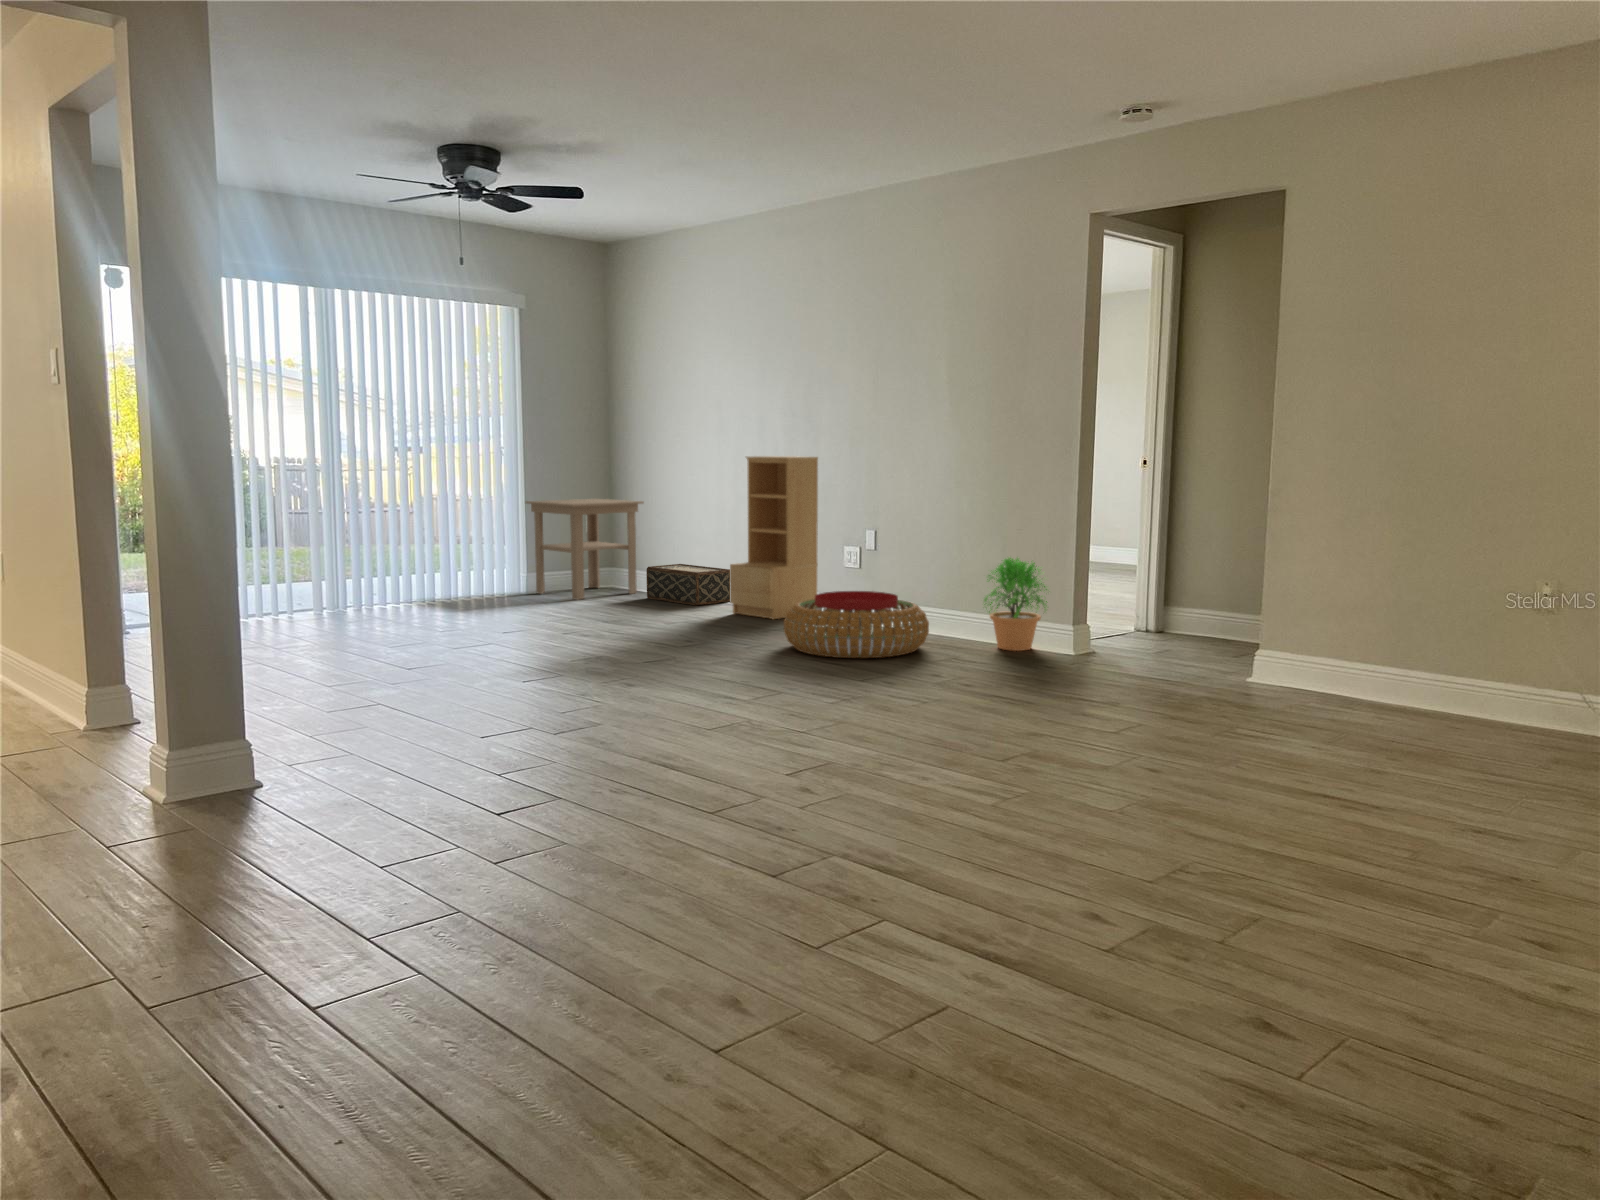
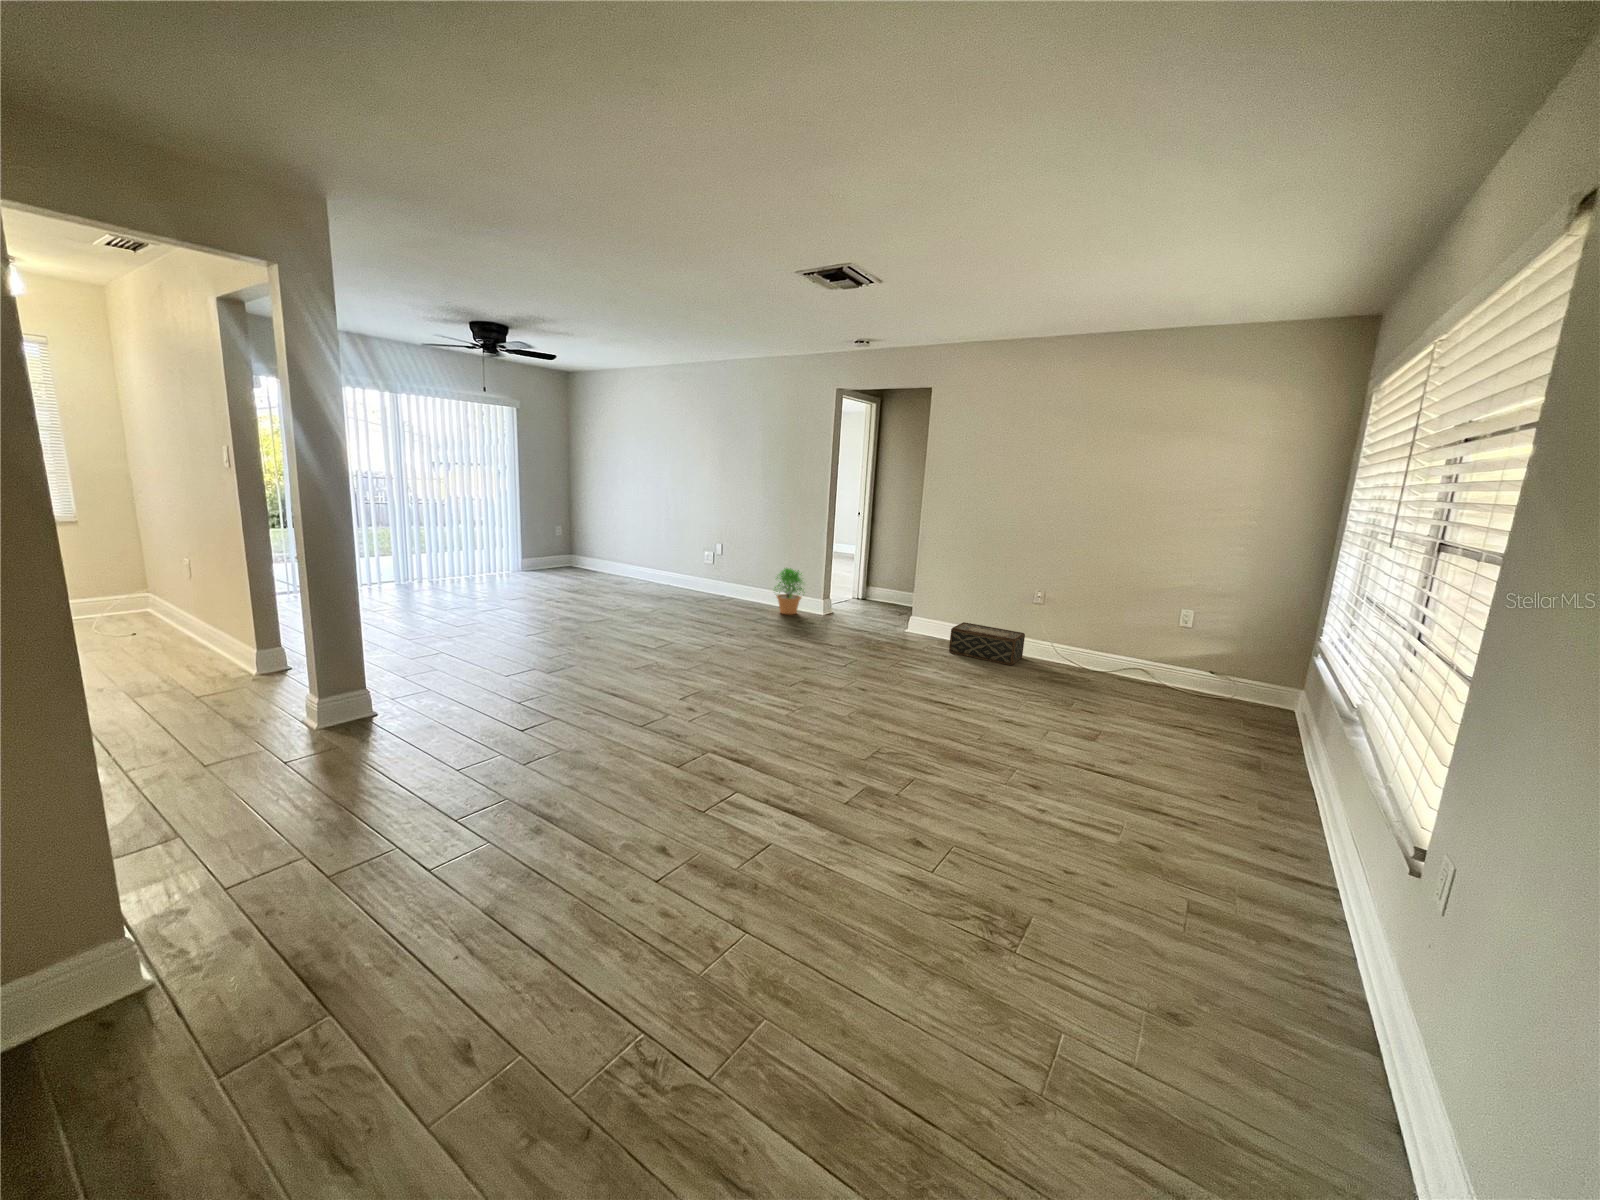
bookshelf: present [730,456,818,619] -> none [640,505,688,593]
side table: present [526,499,644,600] -> none [522,521,591,578]
woven basket: present [646,564,730,605] -> present [949,622,1025,665]
pouf: present [784,591,929,658] -> none [671,582,746,619]

